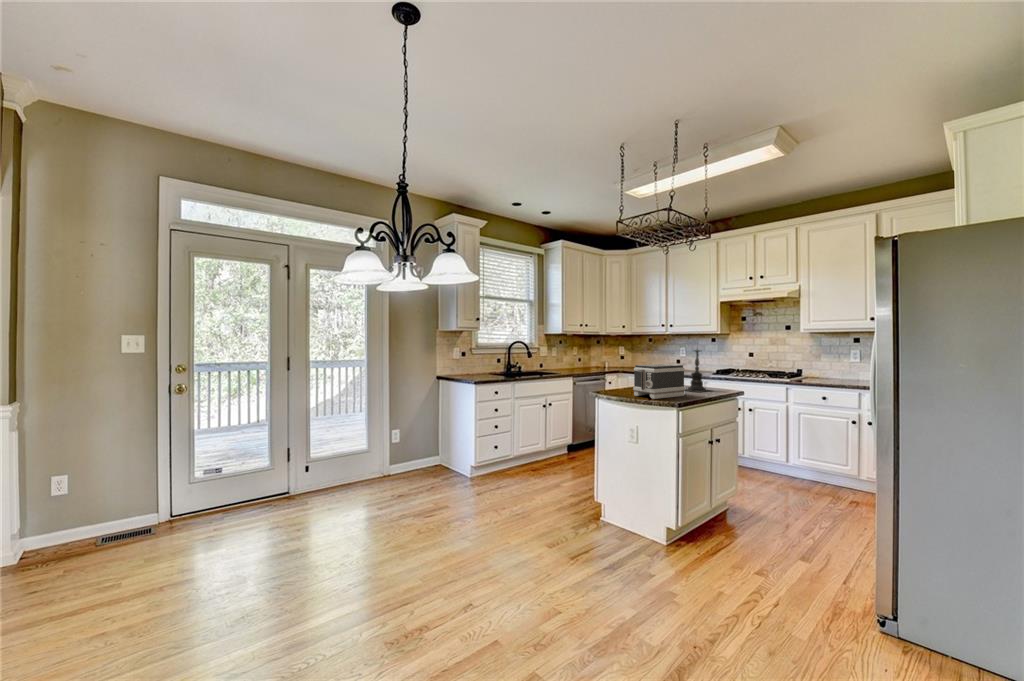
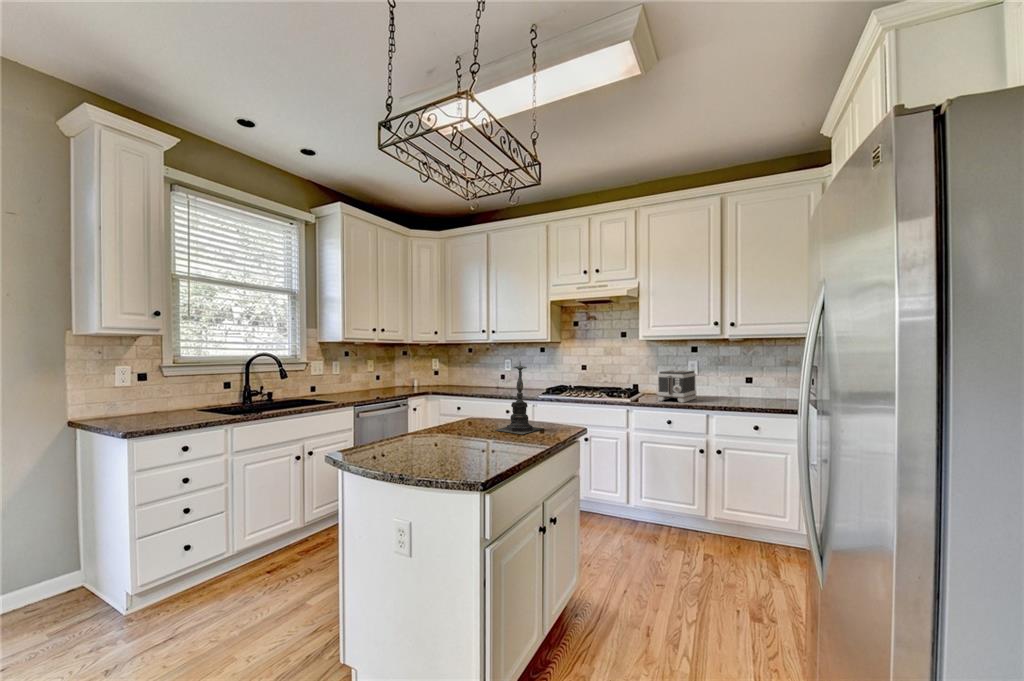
toaster: present [633,364,685,399] -> present [658,370,696,403]

